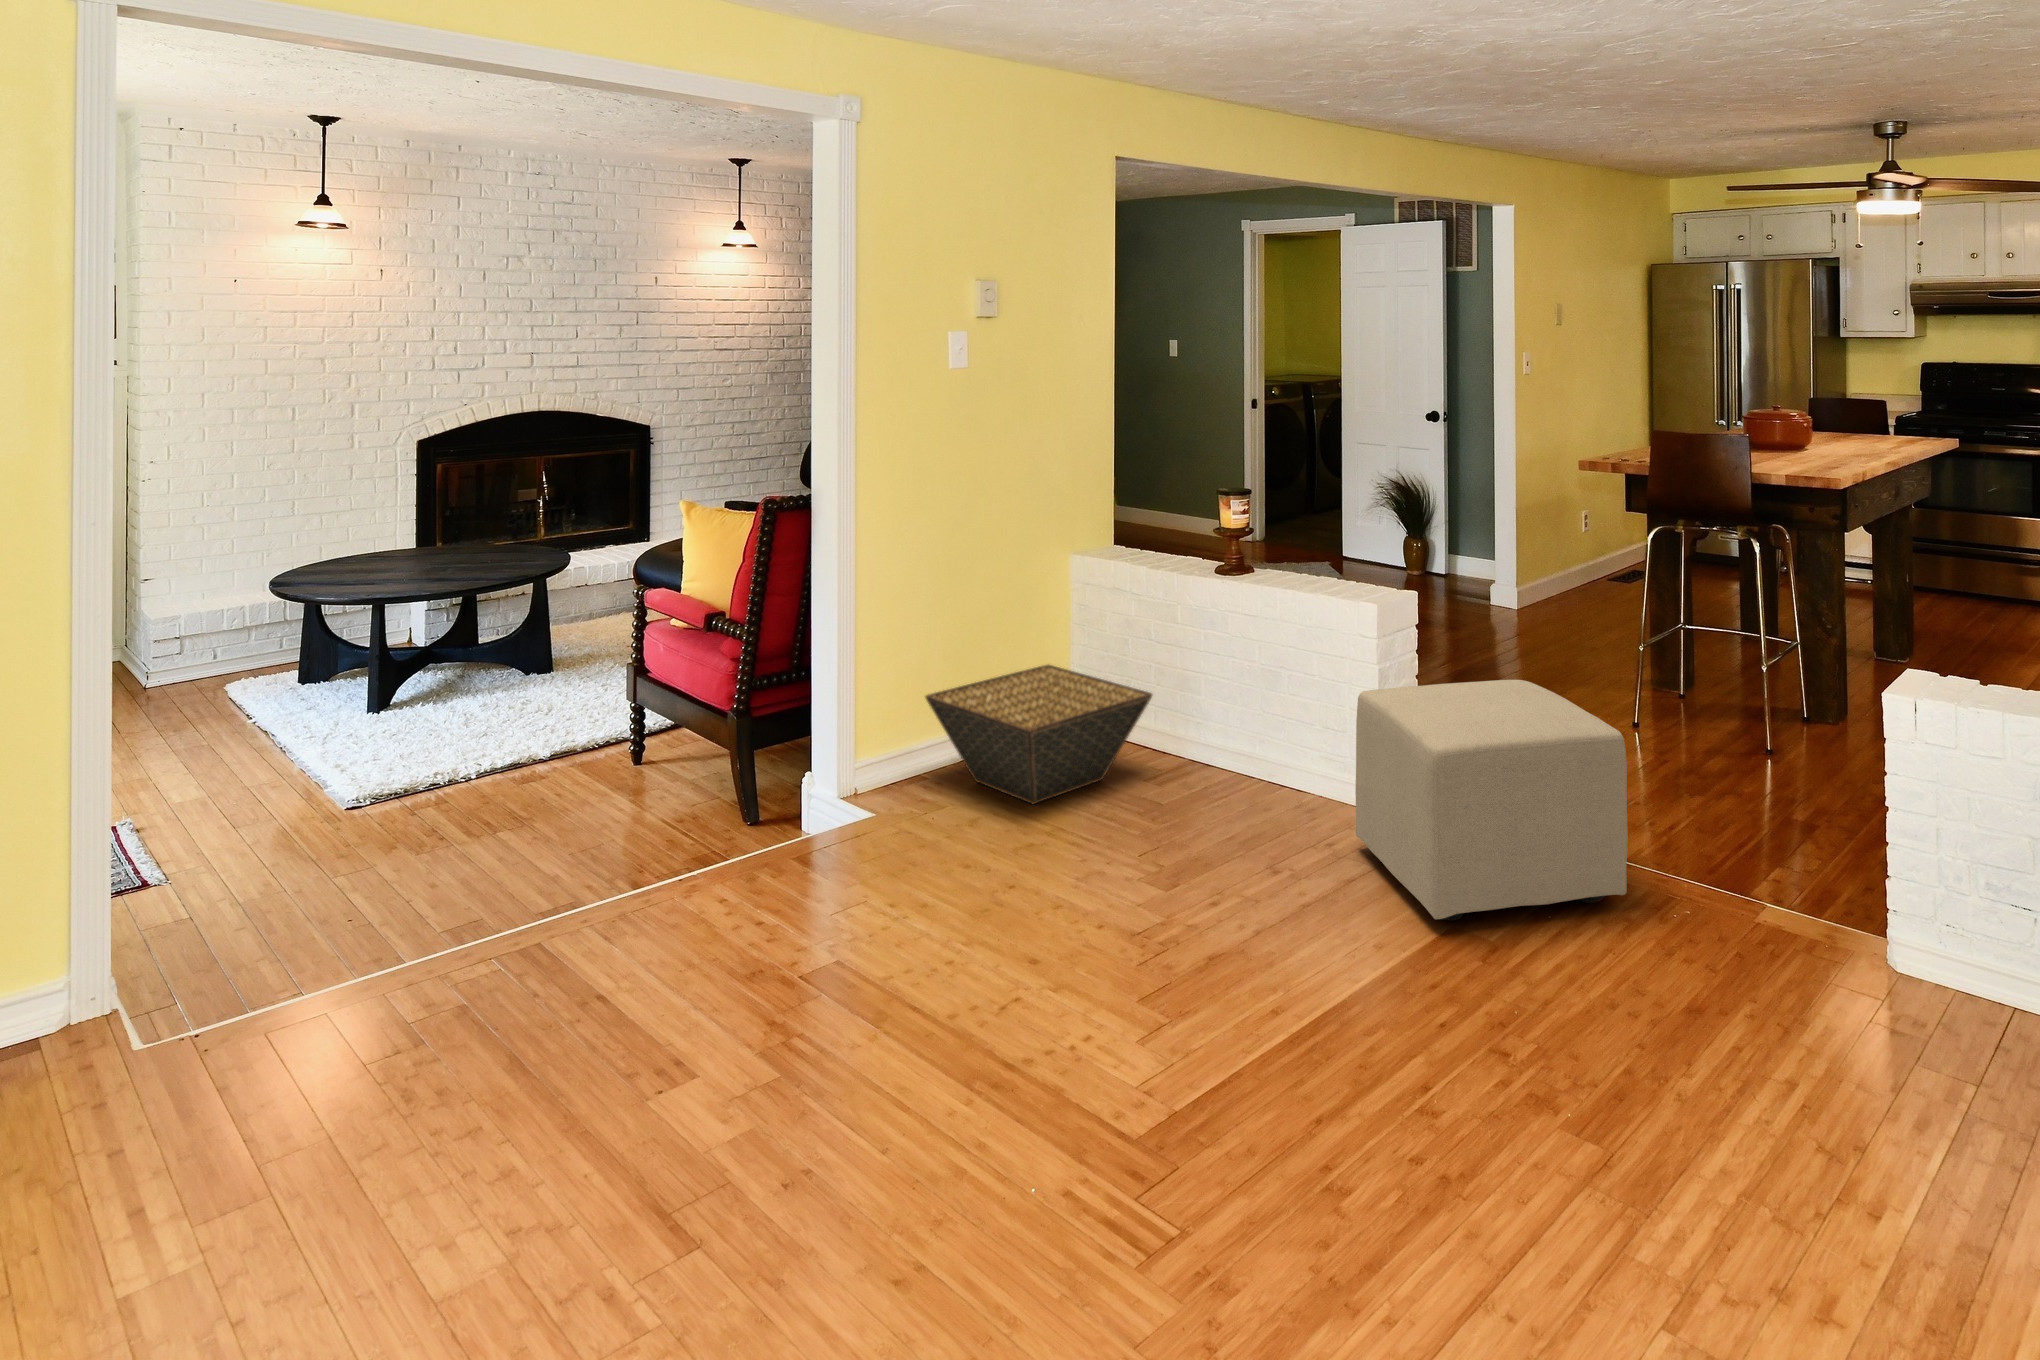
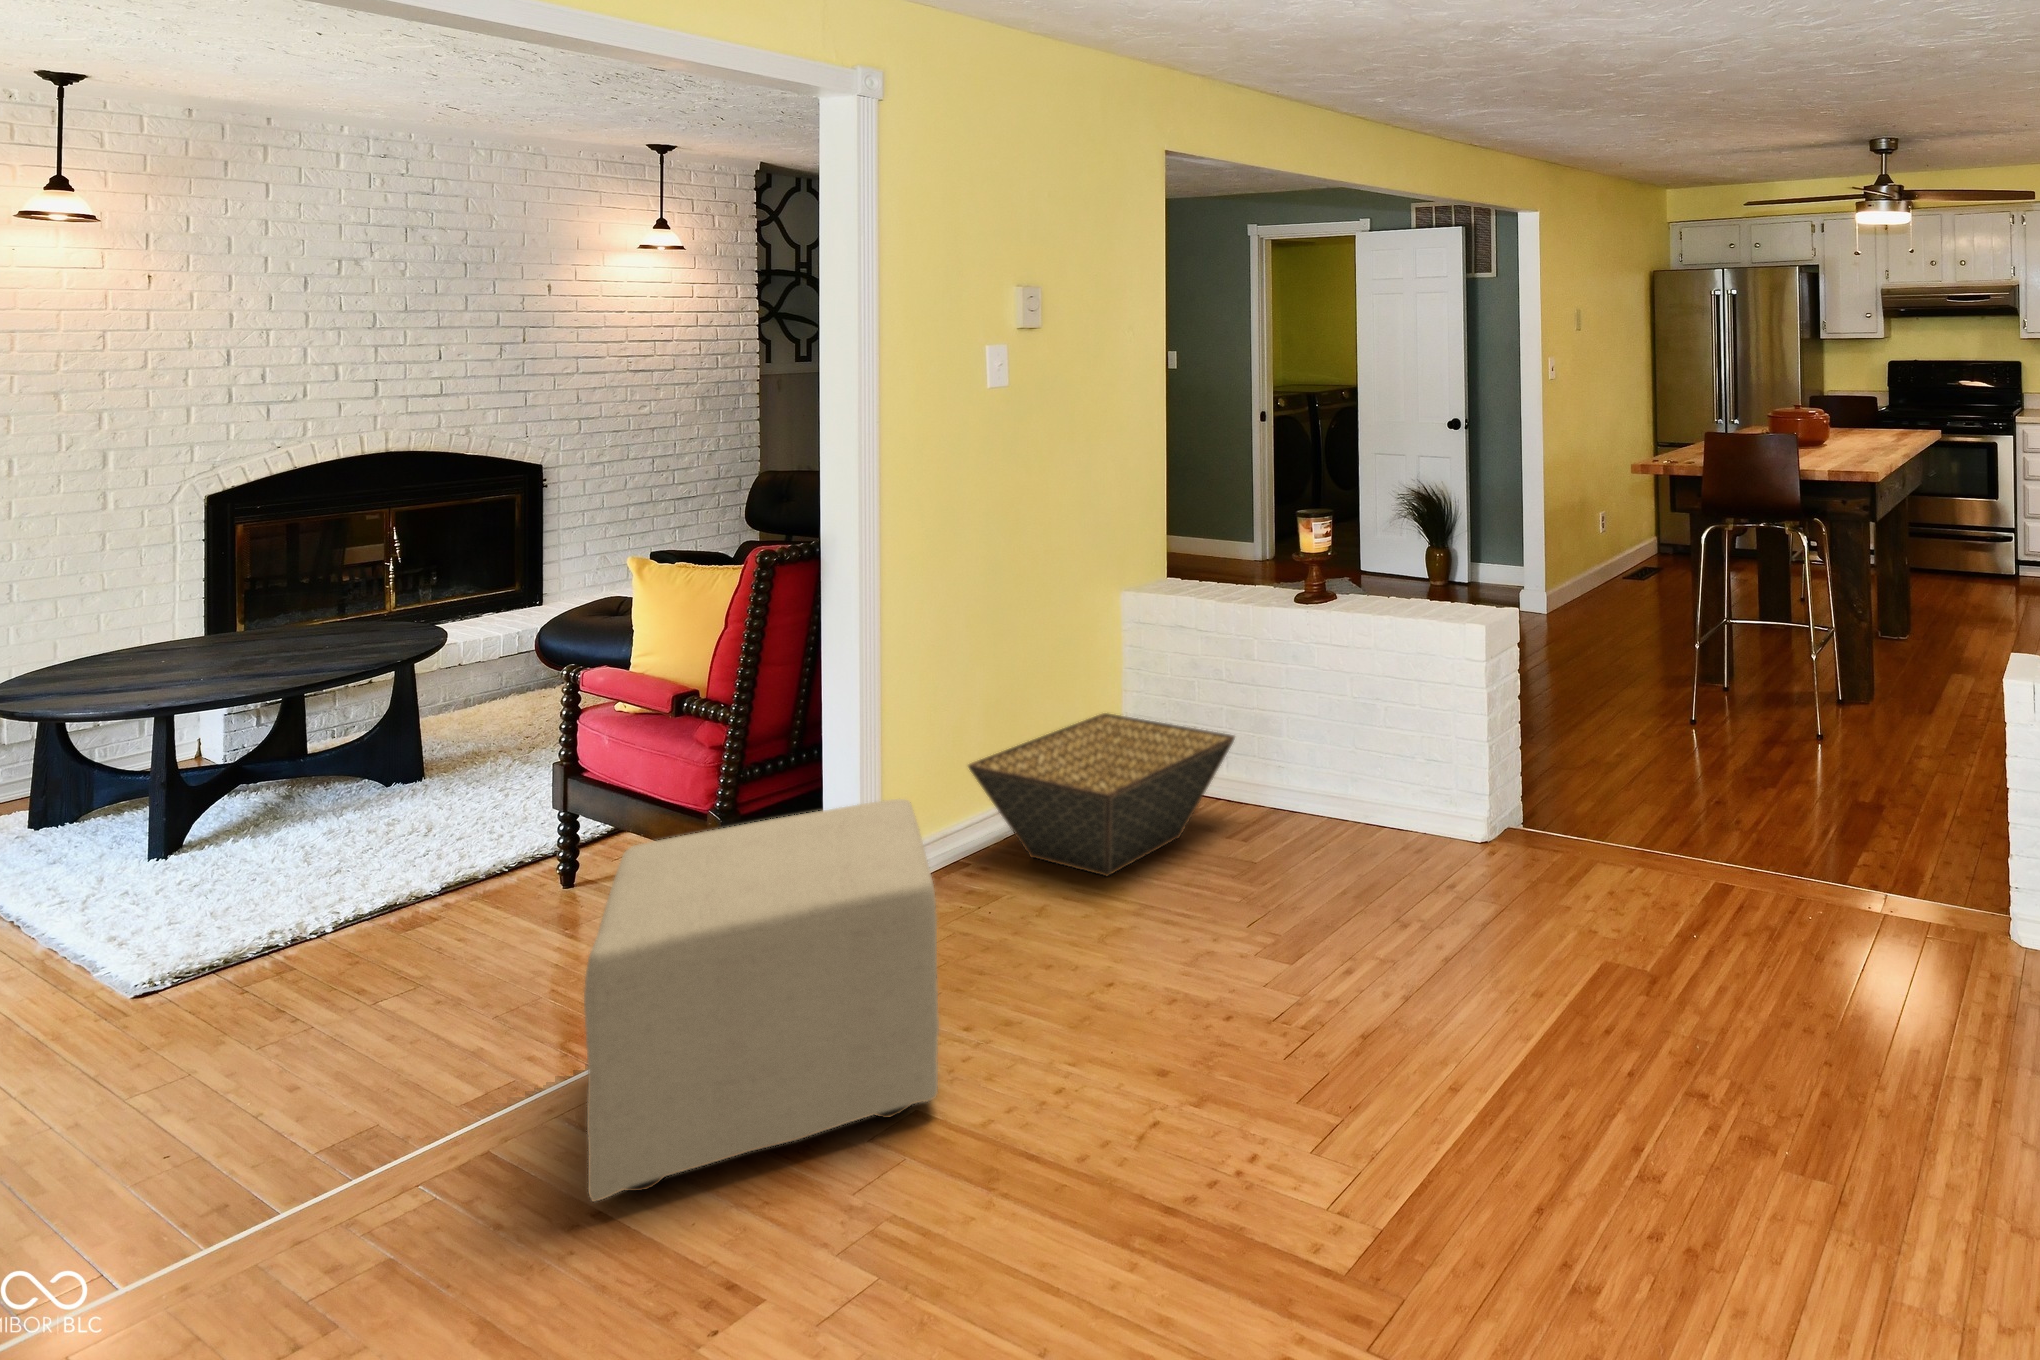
ottoman: present [1355,680,1628,920] -> present [584,799,939,1201]

